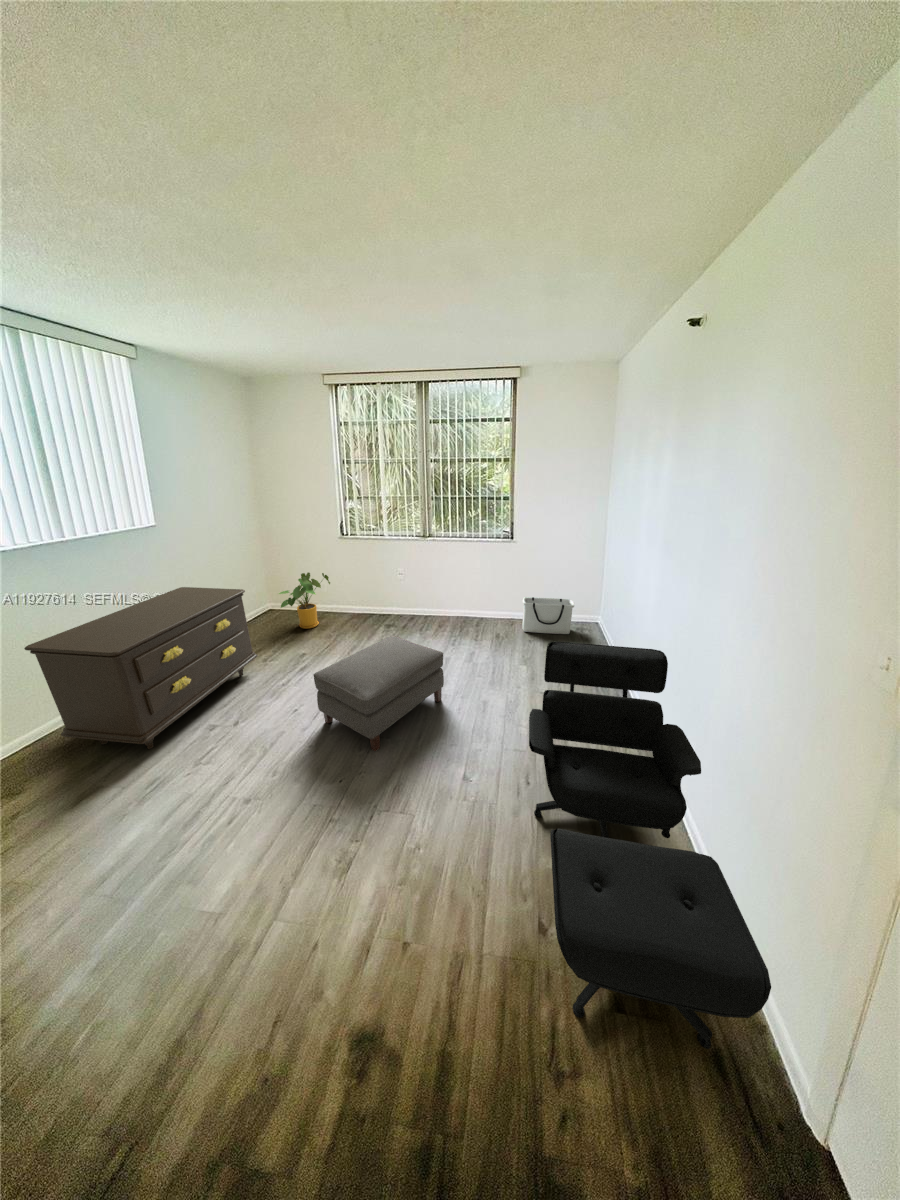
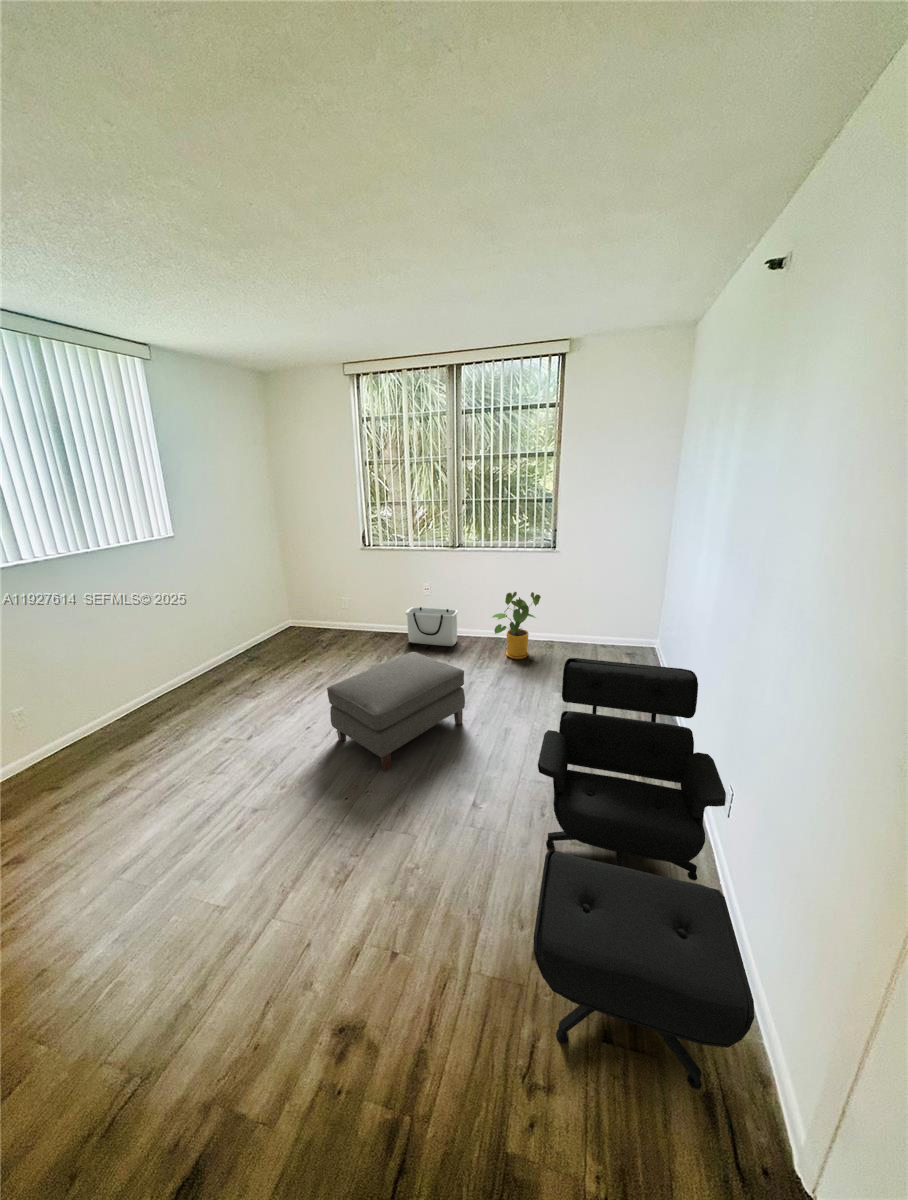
house plant: present [279,572,330,629] -> present [492,592,541,659]
dresser: present [24,587,257,749] -> none [64,598,277,757]
storage bin: present [522,597,574,634] -> present [405,607,458,646]

